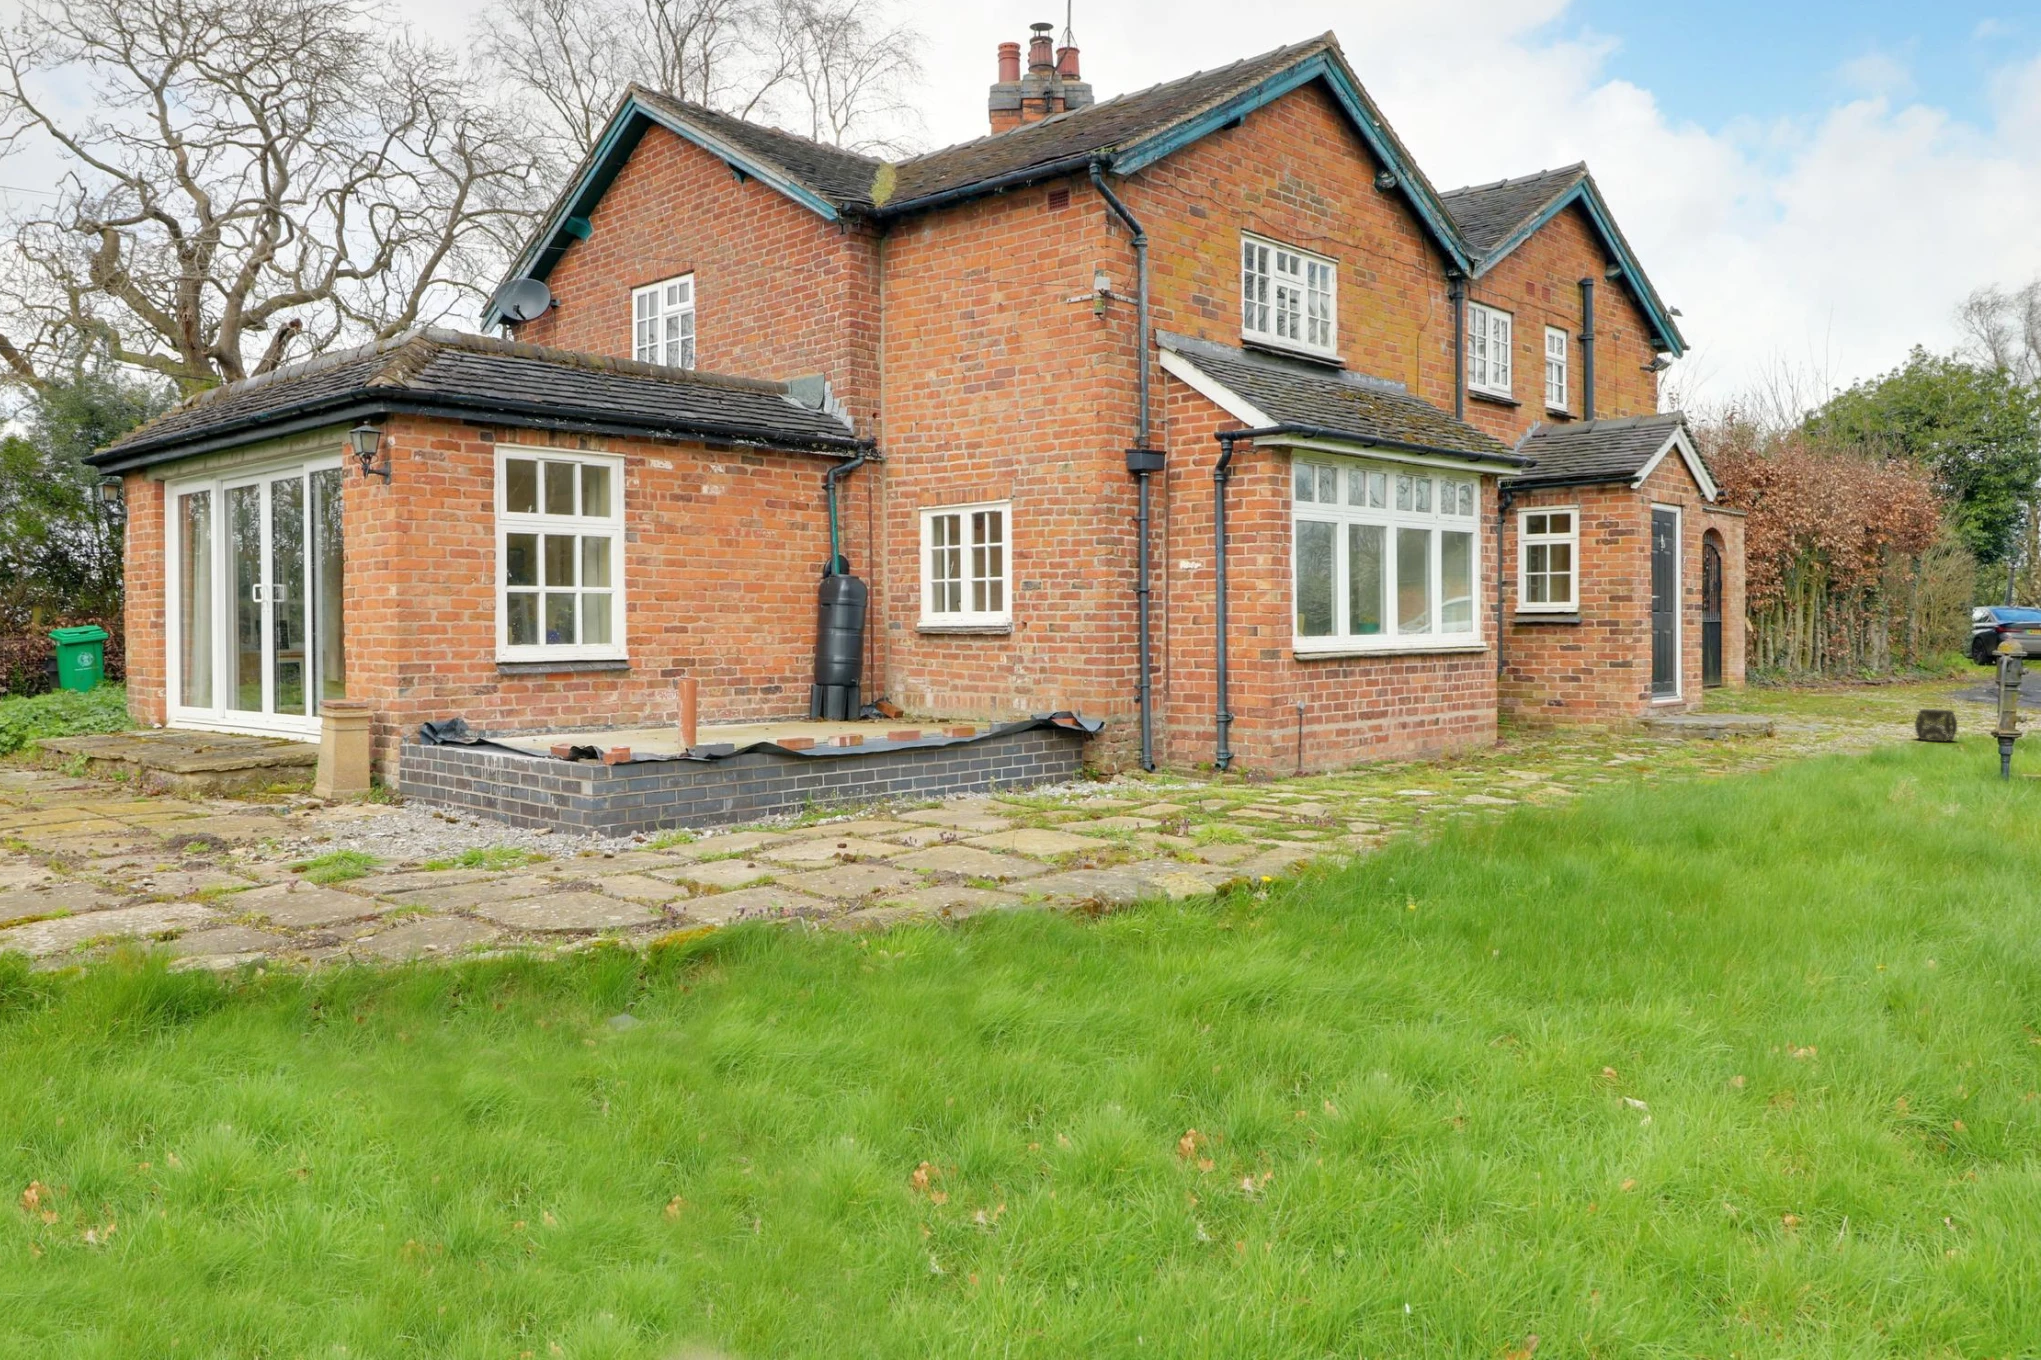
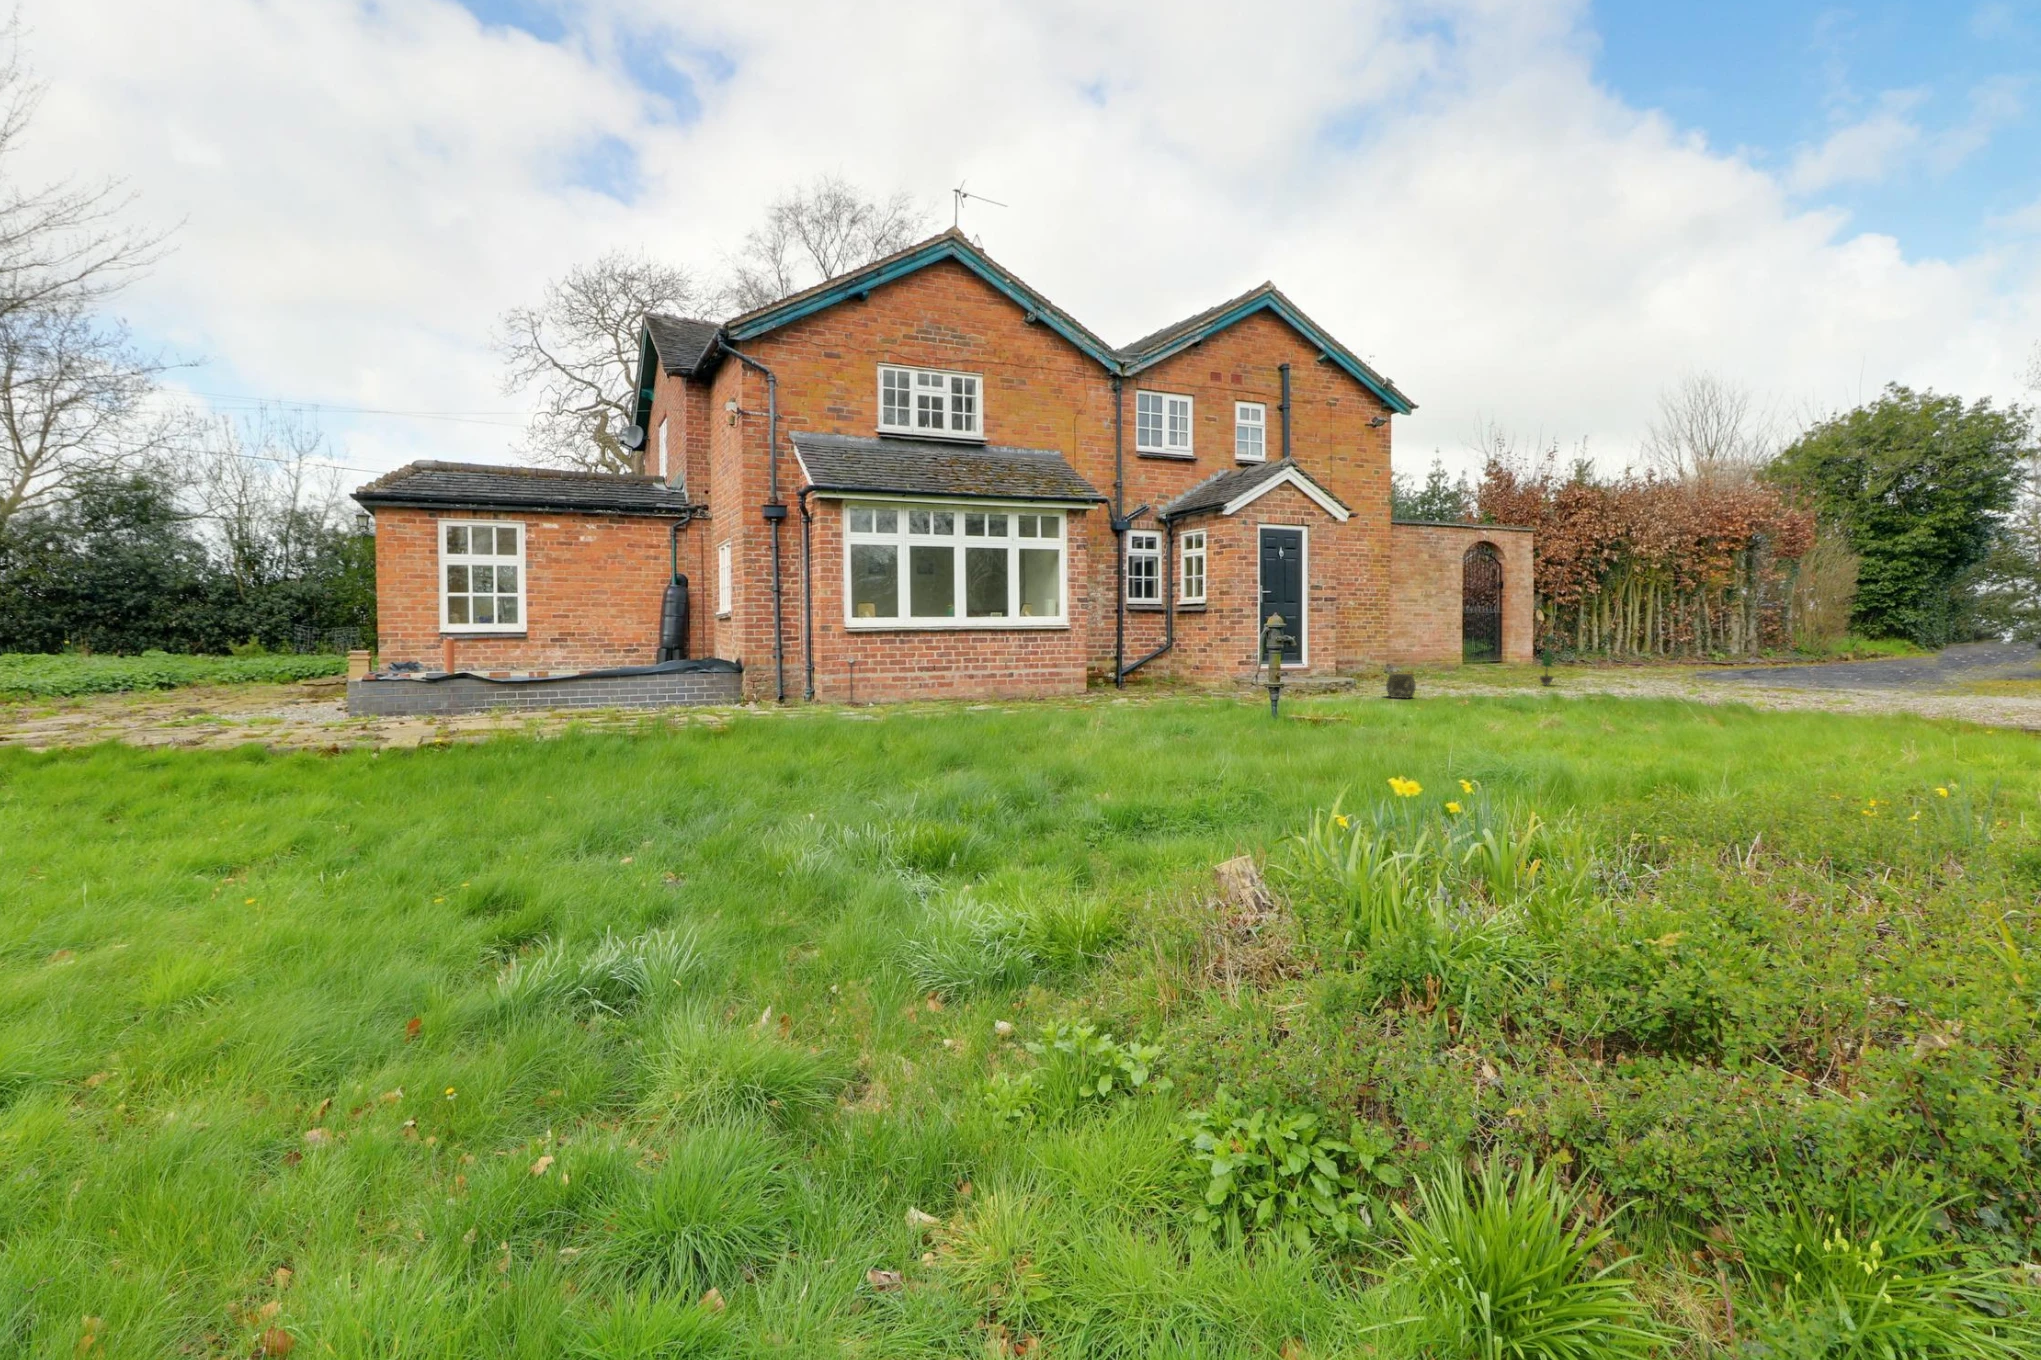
potted tree: none [1950,668,1972,718] -> present [1540,648,1553,685]

